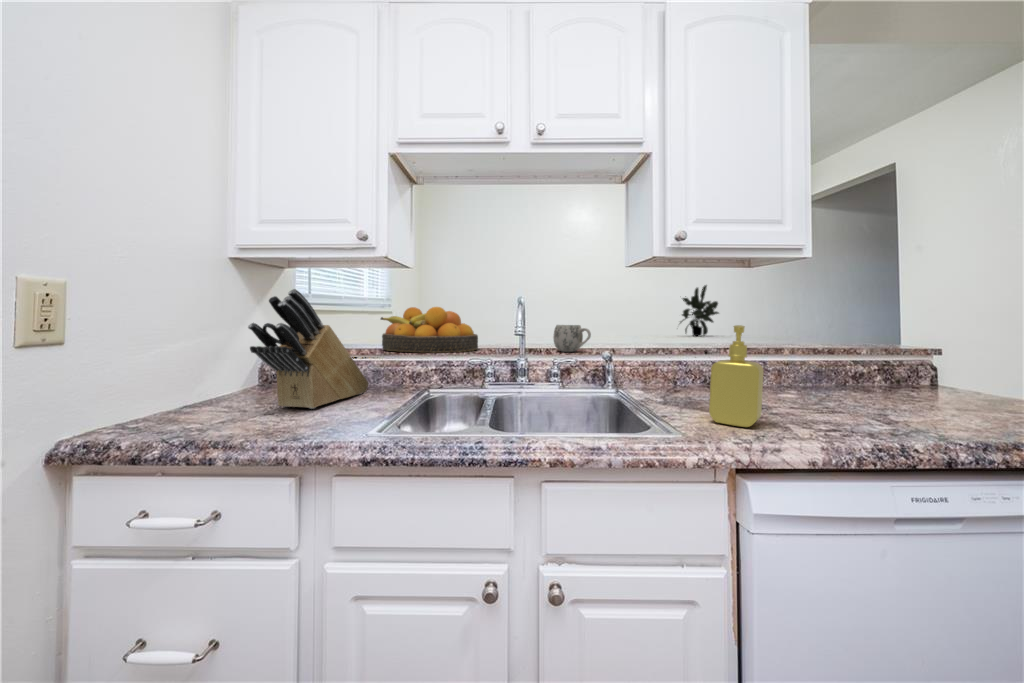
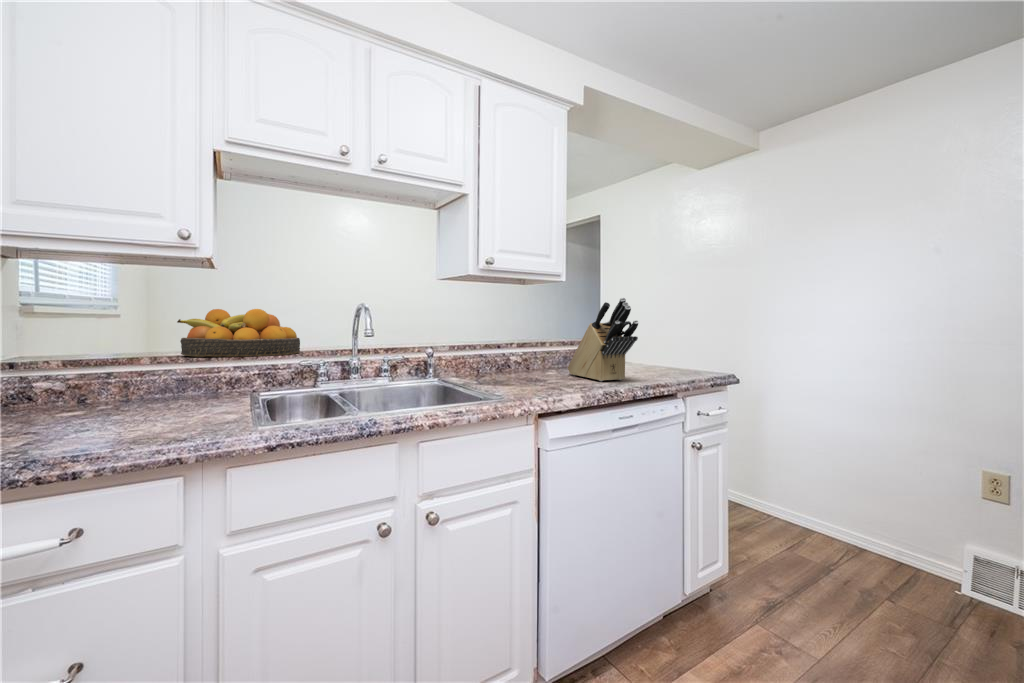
potted plant: present [680,285,719,336] -> none [454,295,488,338]
knife block: present [248,289,369,409] -> present [568,298,638,381]
mug: present [553,325,591,352] -> none [379,327,413,351]
soap dispenser: present [709,325,763,427] -> none [517,324,546,391]

